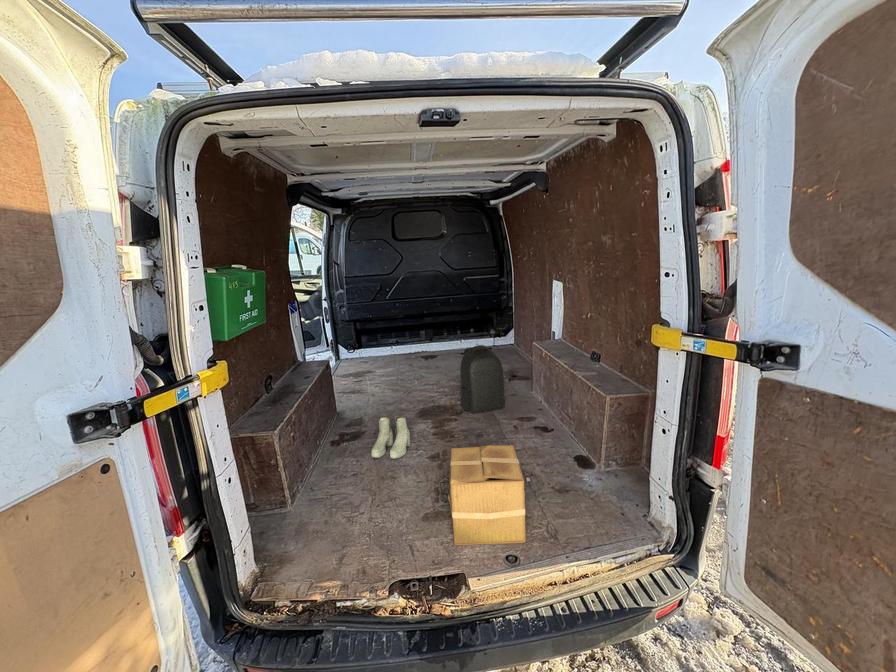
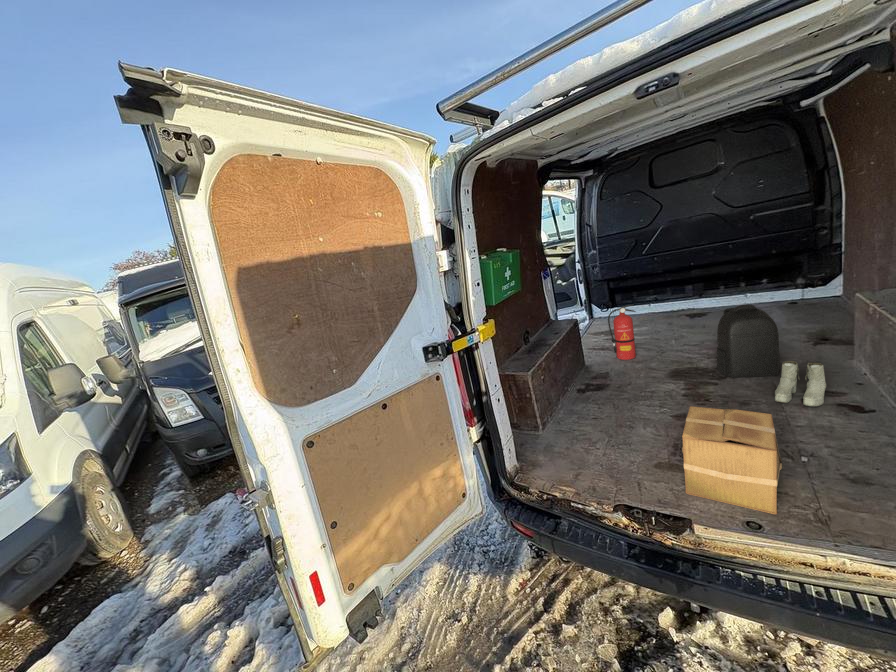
fire extinguisher: none [362,343,390,404] -> present [608,304,636,360]
boots: present [371,415,410,459] -> present [775,361,826,407]

